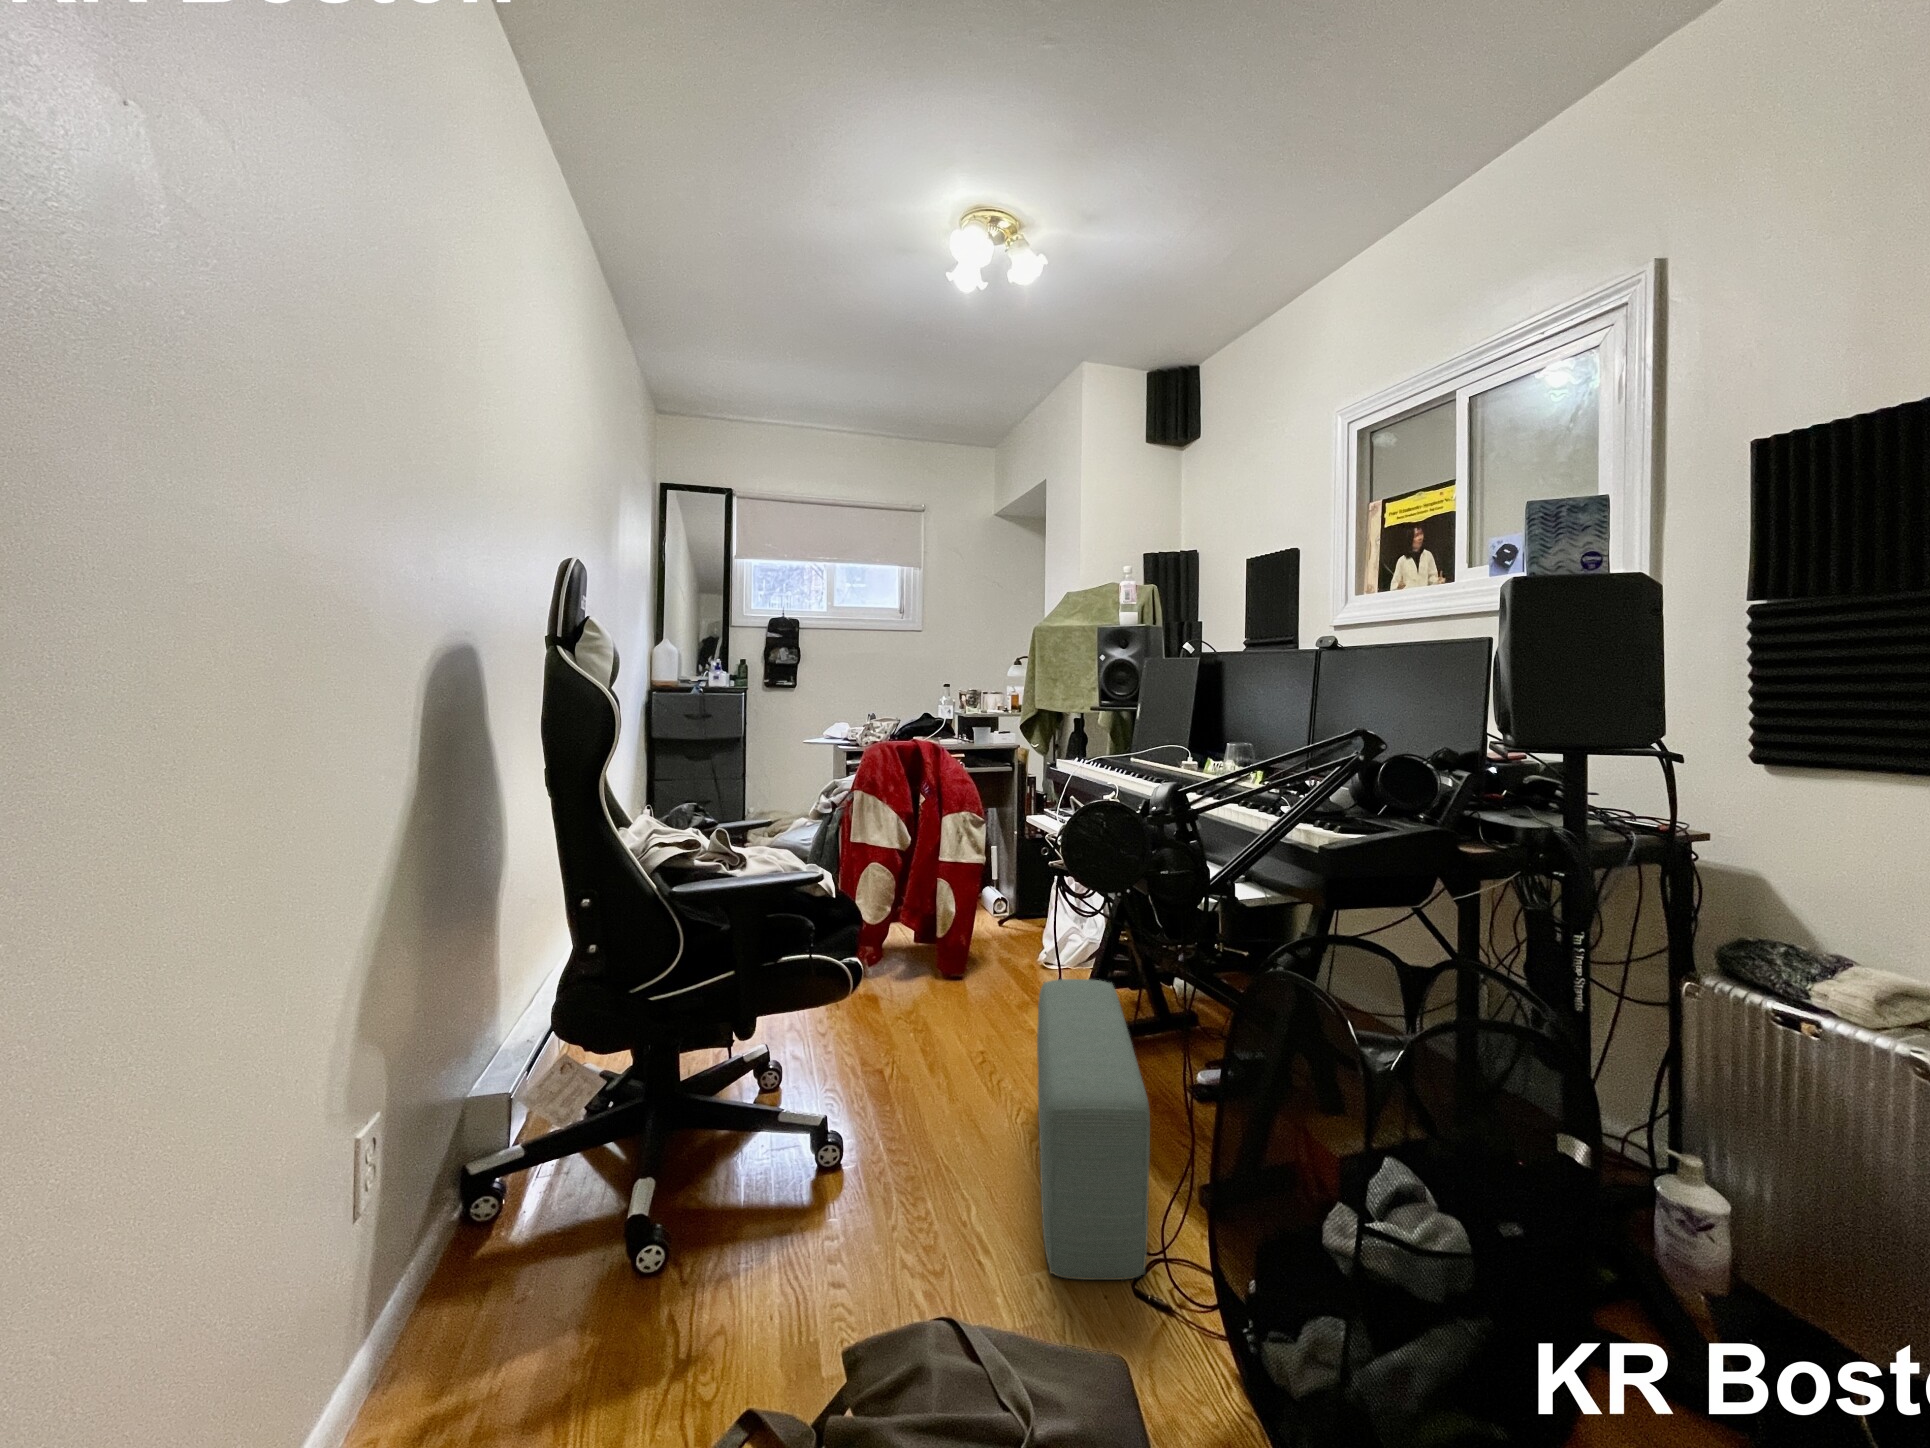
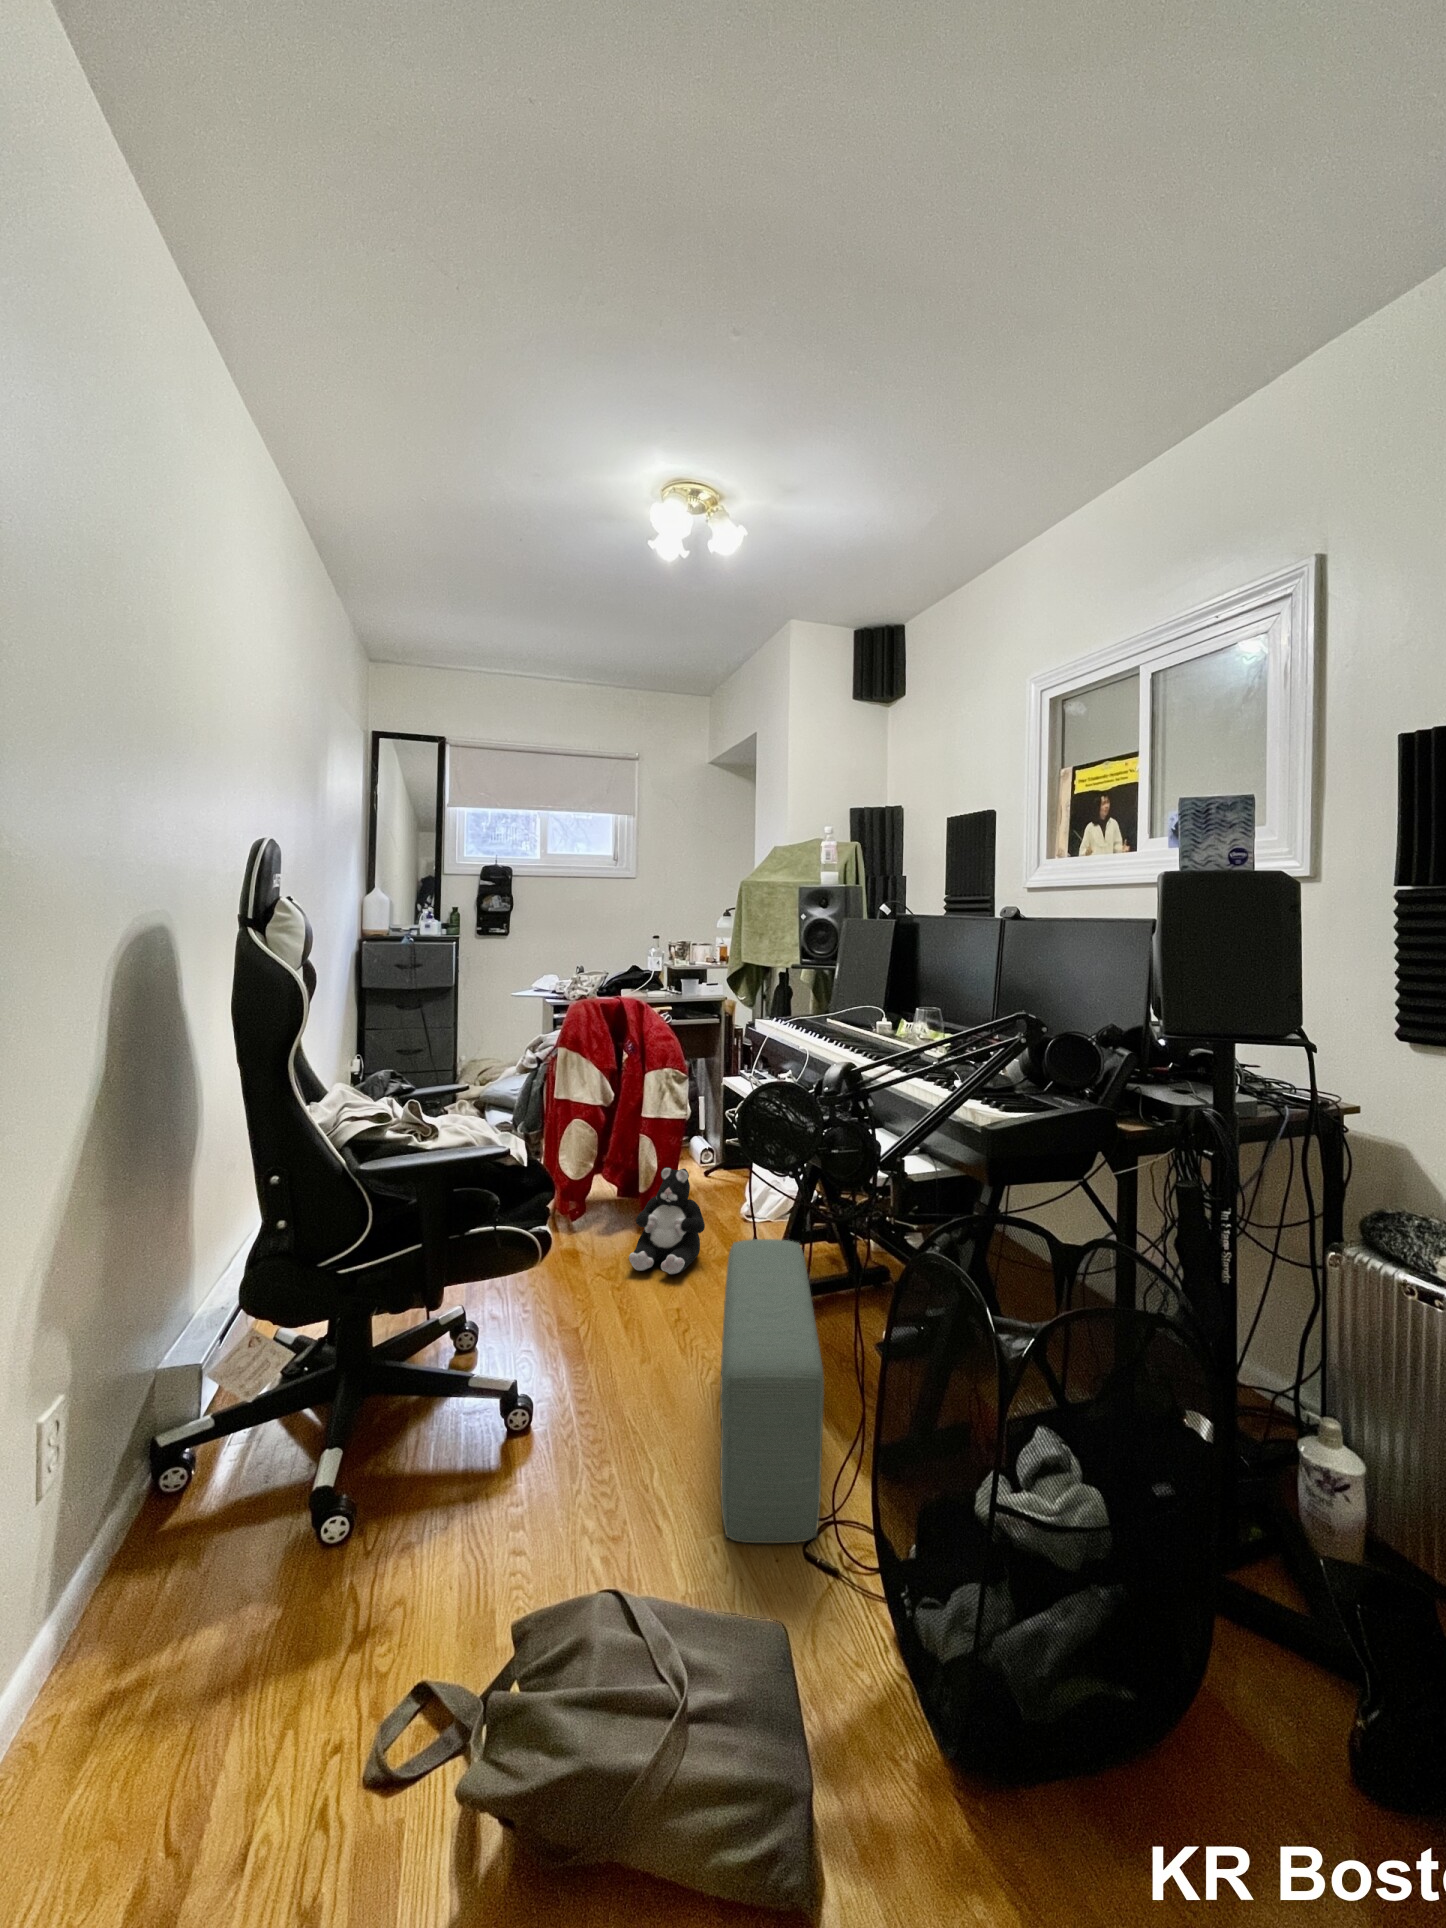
plush toy: none [930,913,1007,1021] -> present [629,1167,705,1274]

